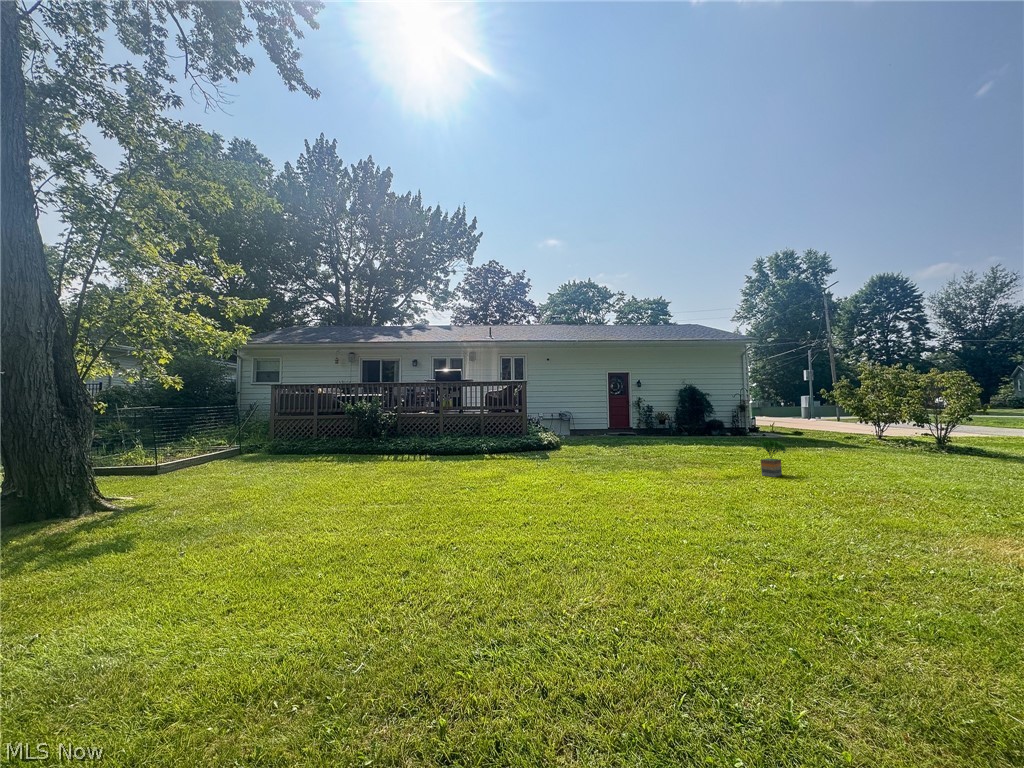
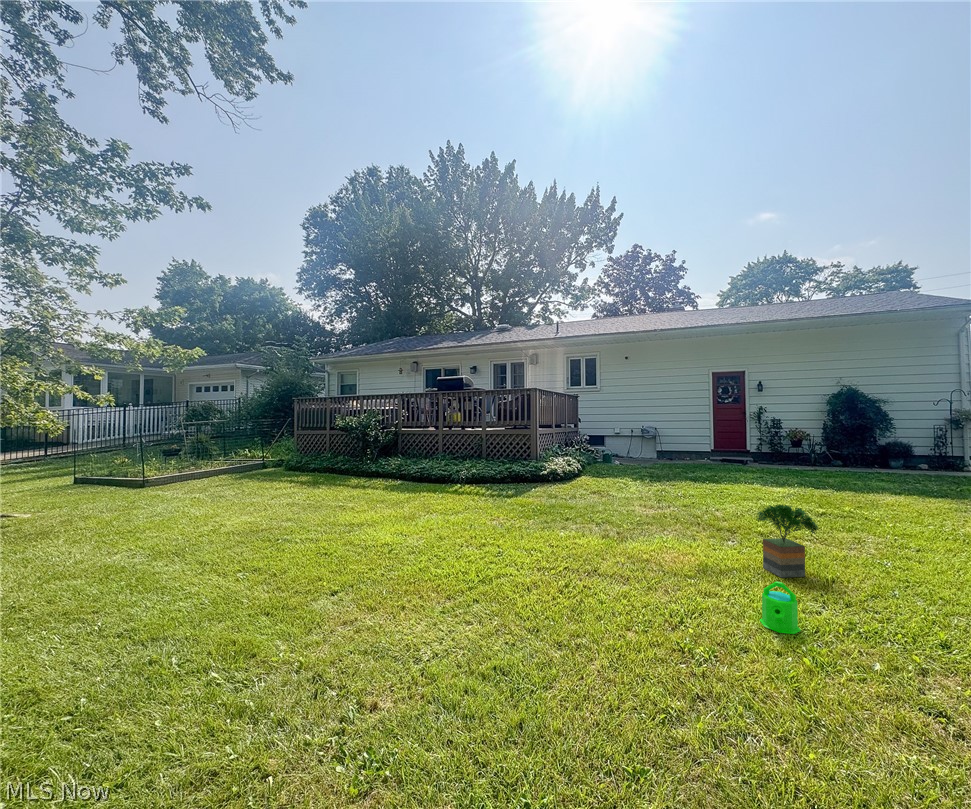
watering can: none [795,469,814,492] -> present [760,581,801,634]

